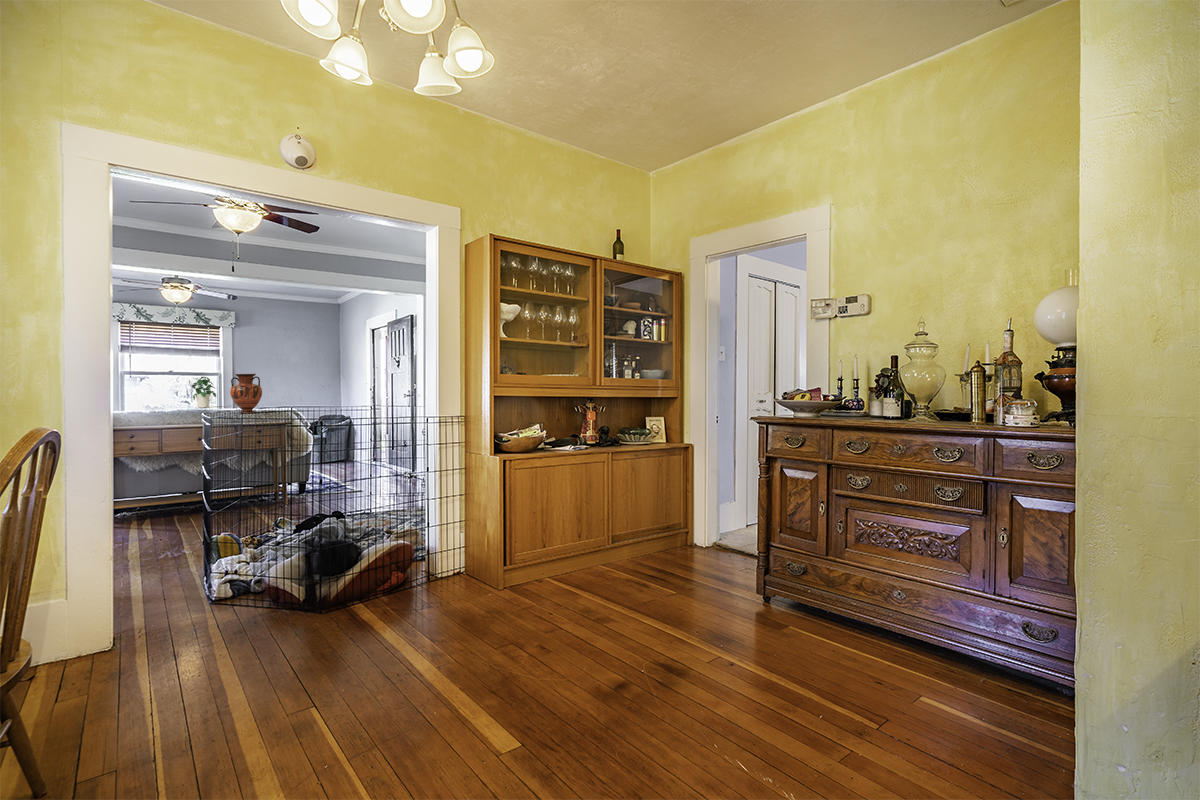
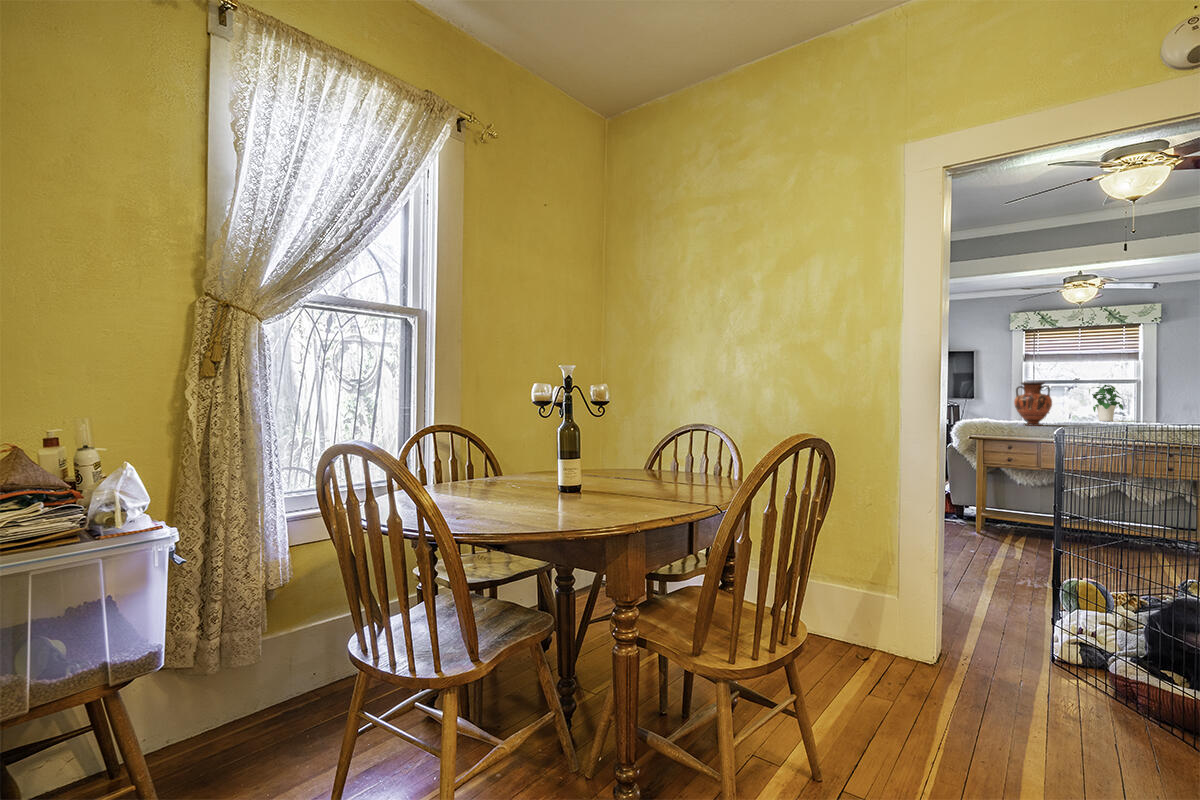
vase: present [230,374,262,413] -> present [1014,382,1052,426]

